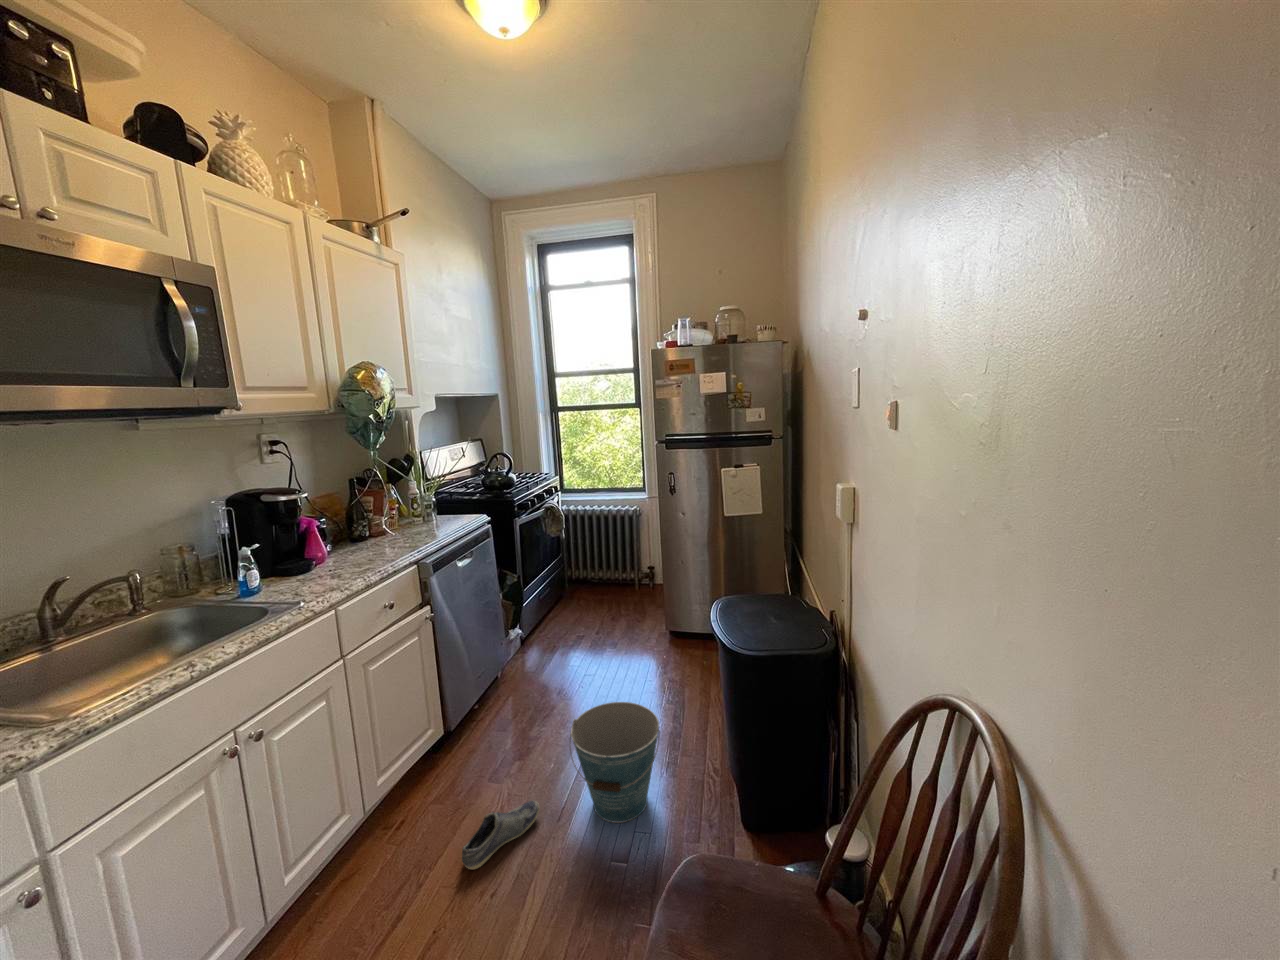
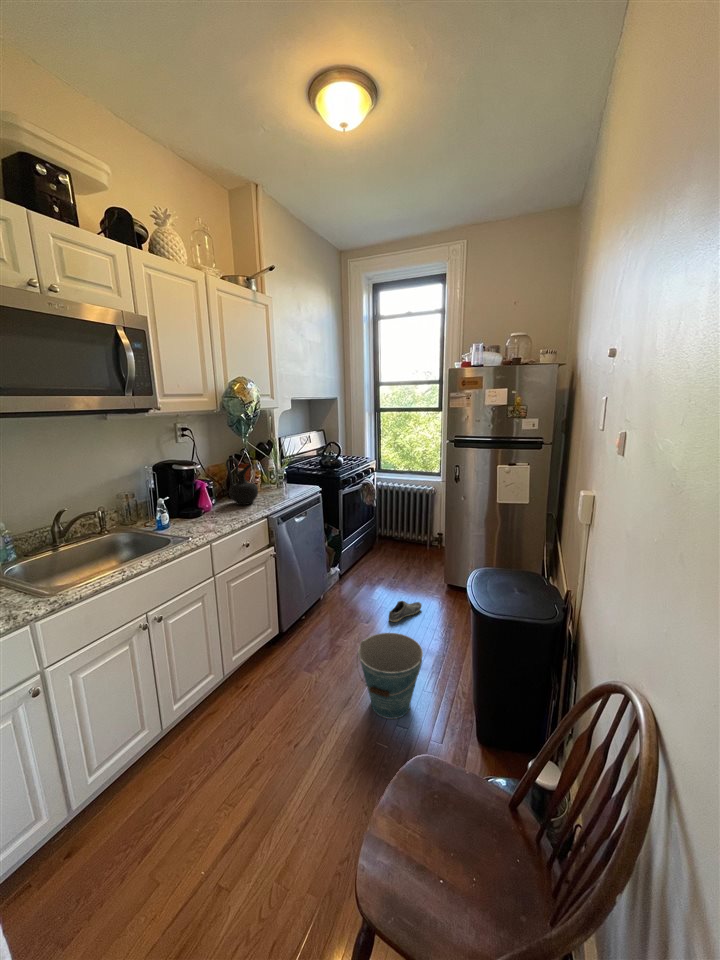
ceramic jug: none [347,481,400,549] -> present [226,458,258,505]
shoe: present [462,800,539,869] -> present [389,601,421,622]

